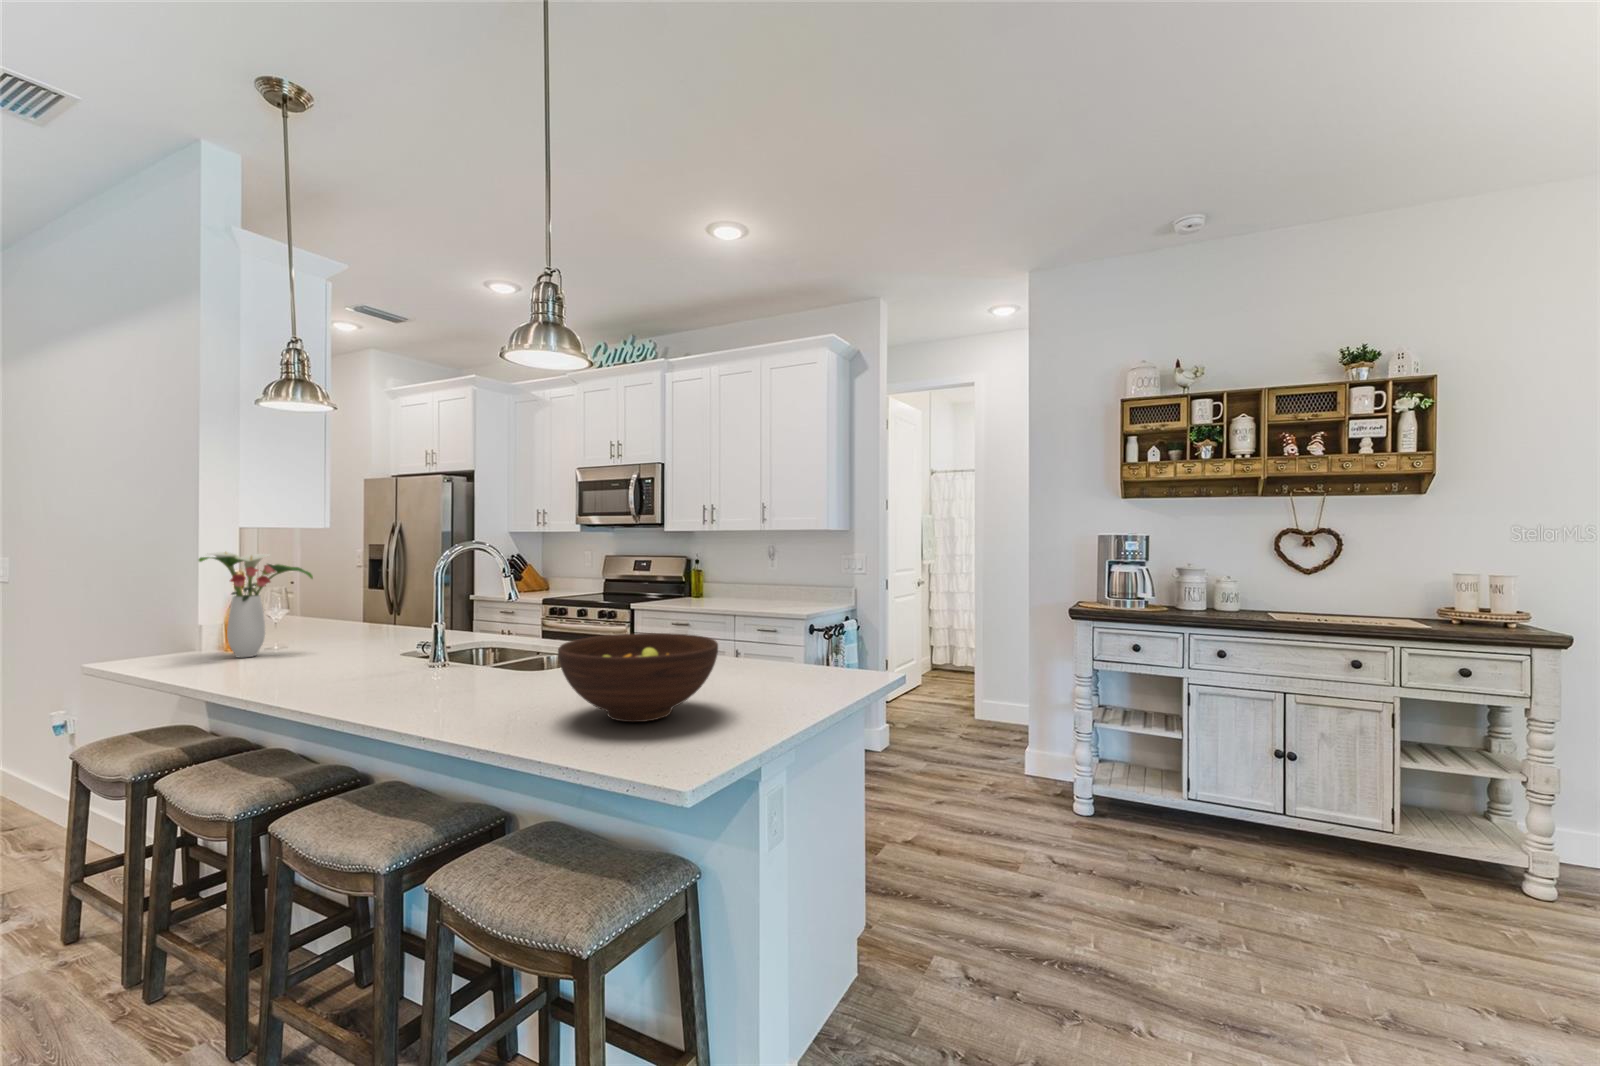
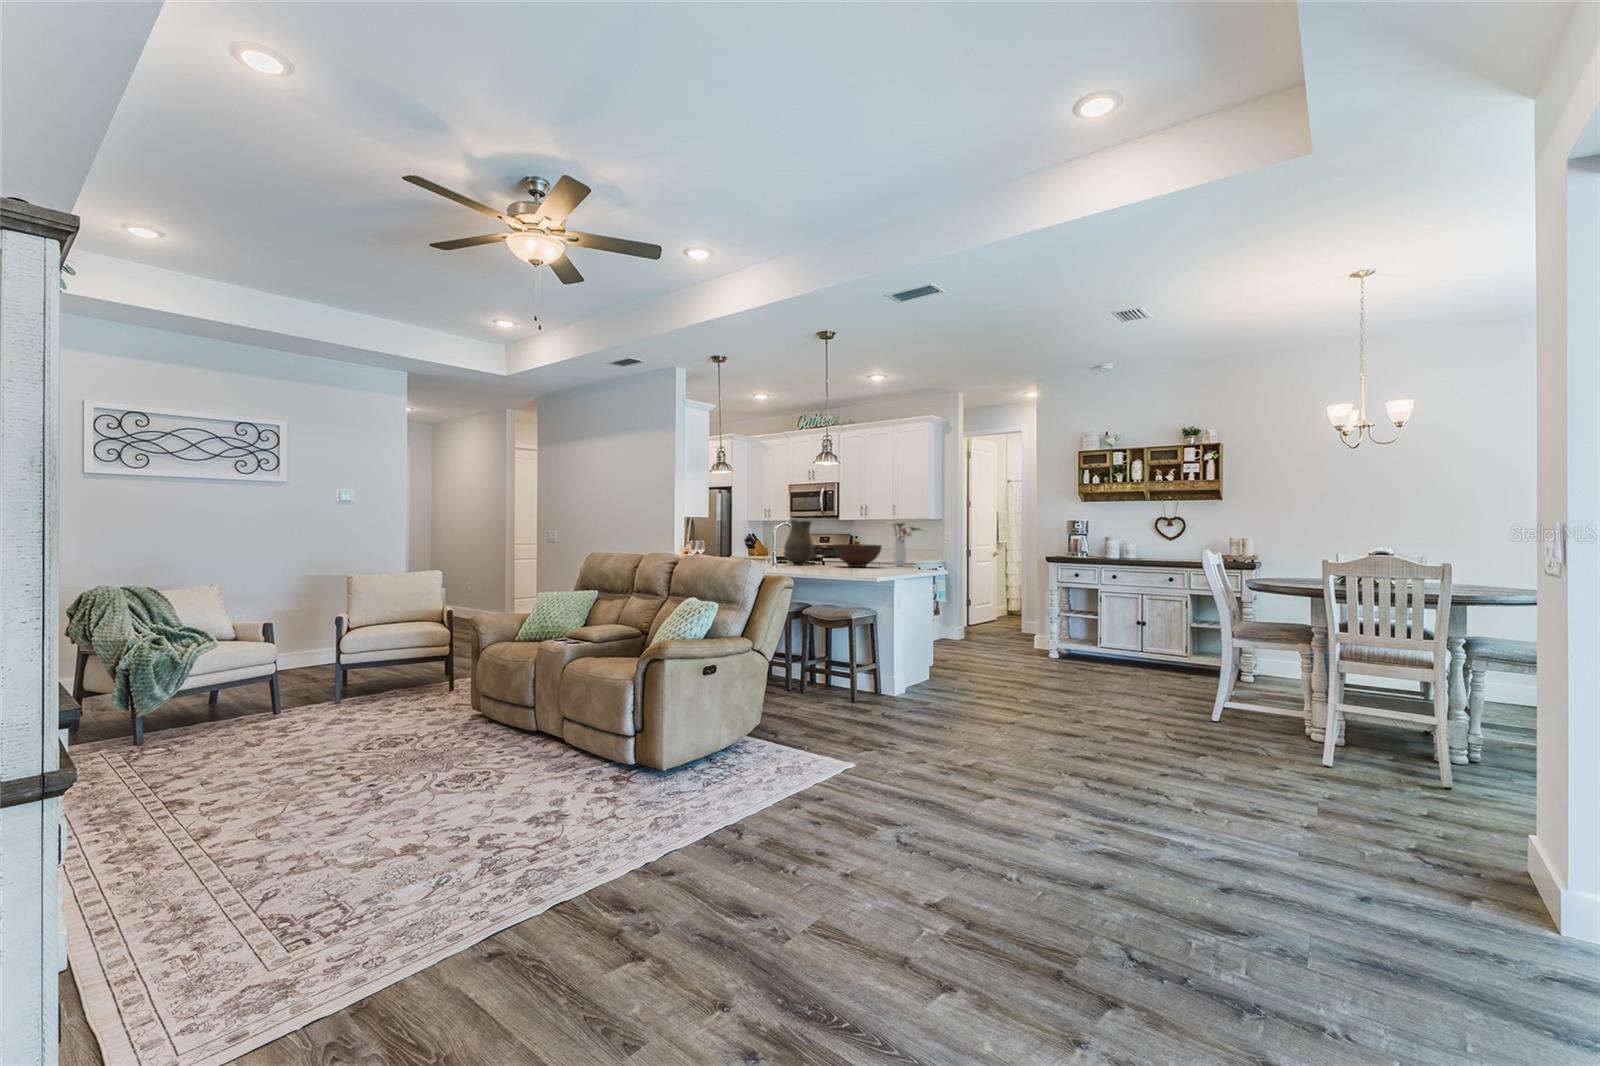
flower arrangement: present [199,552,313,657] -> present [890,522,920,566]
vase: none [408,557,522,702] -> present [784,519,814,565]

